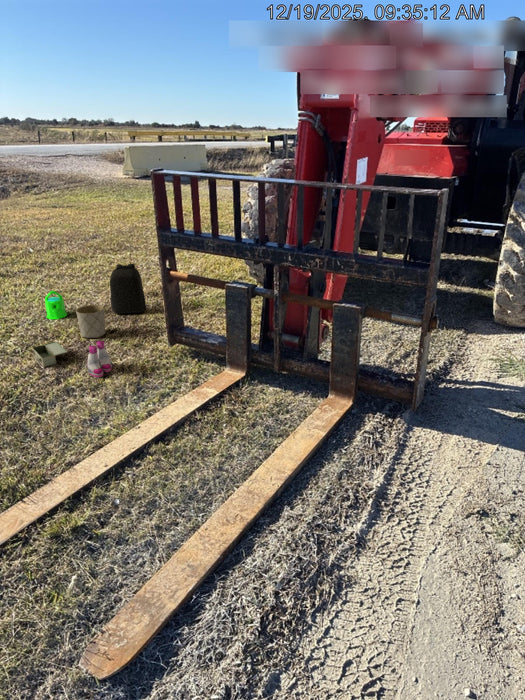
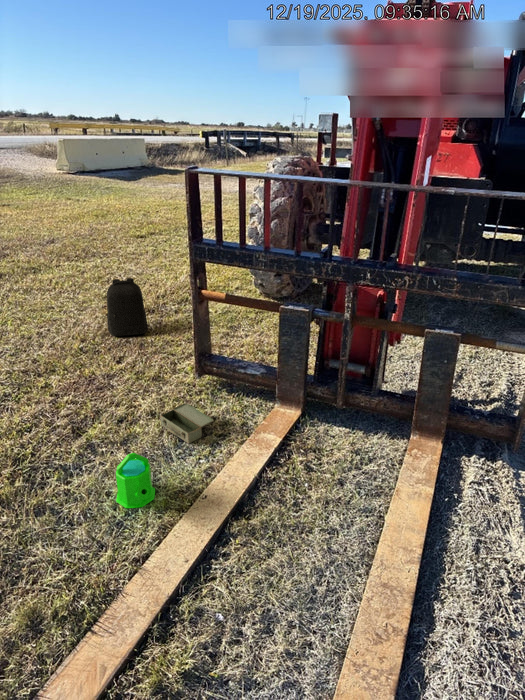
watering can: present [45,291,67,319] -> present [116,453,155,508]
planter: present [76,305,106,338] -> none [76,330,111,370]
boots: present [87,341,112,377] -> none [106,379,137,425]
toolbox: present [32,342,67,367] -> present [161,404,213,444]

